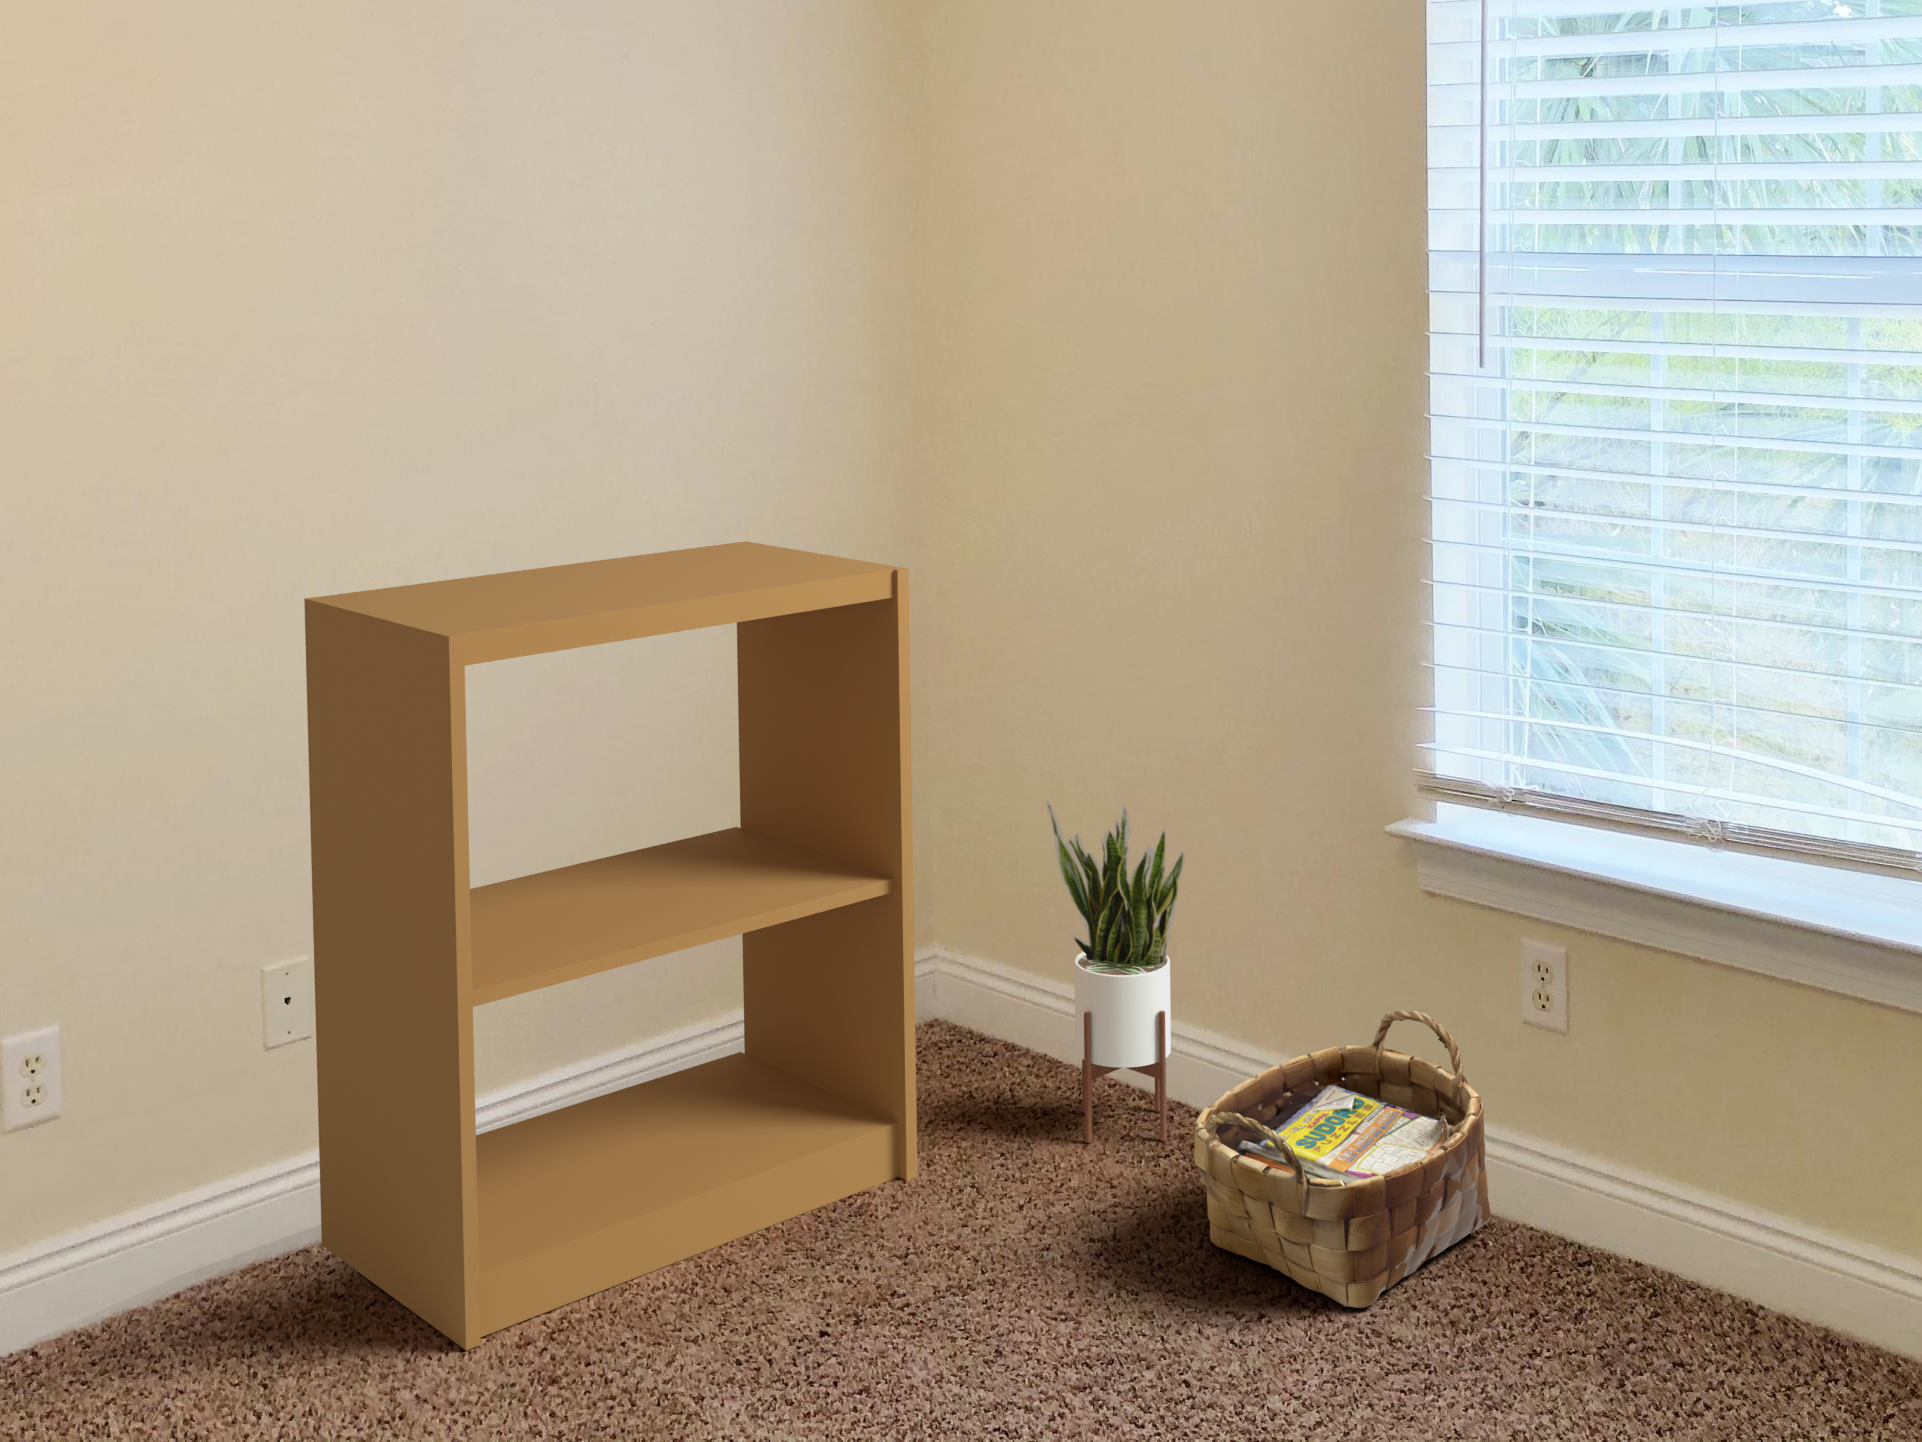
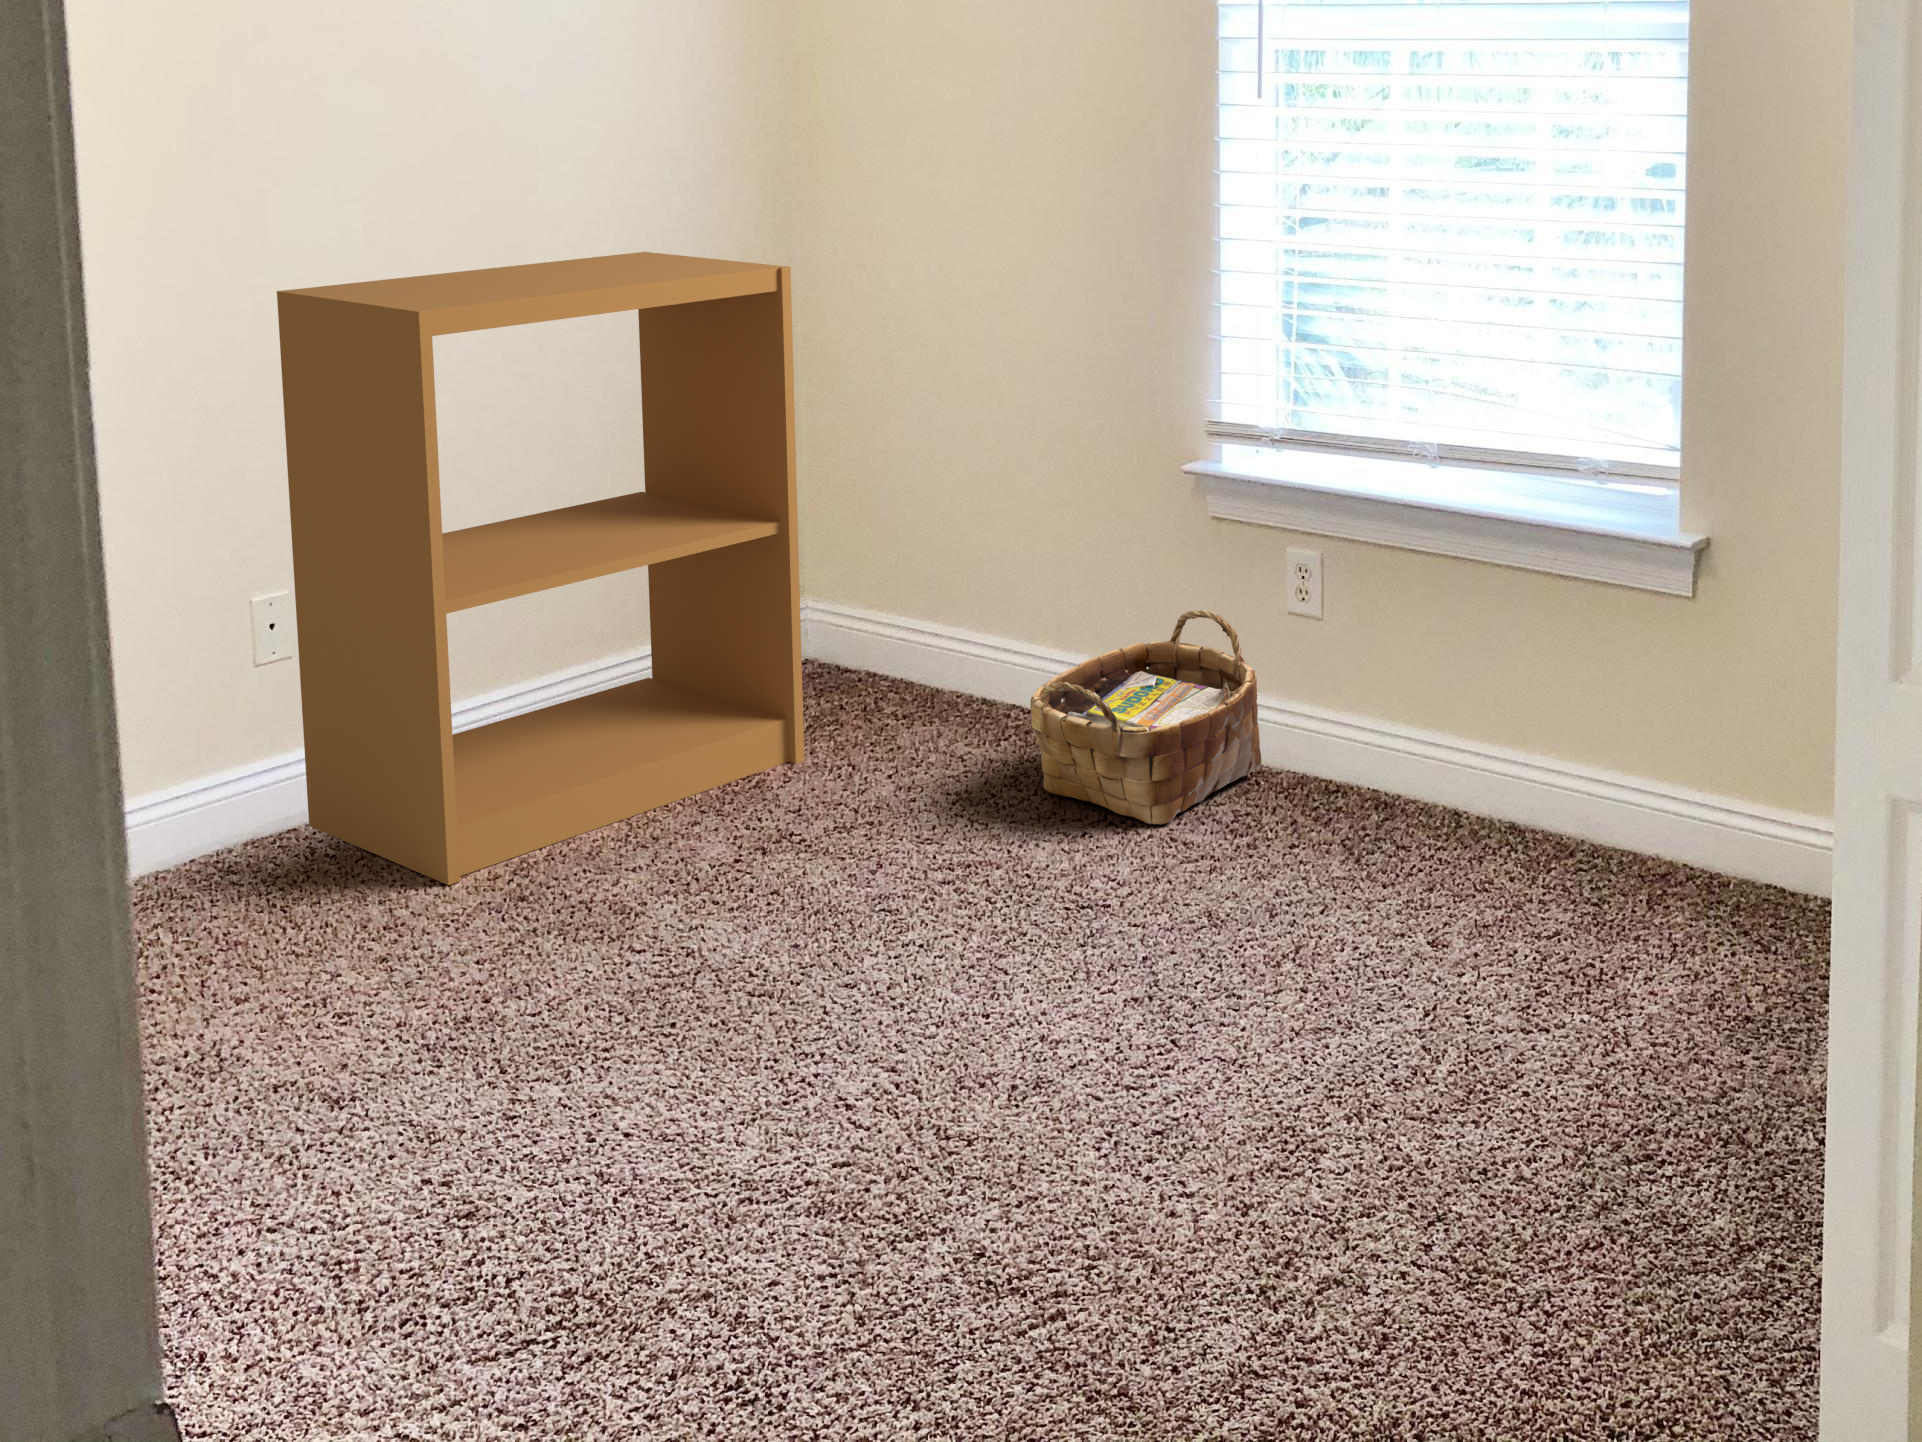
potted plant: present [1046,801,1185,1143] -> none [904,462,1019,733]

